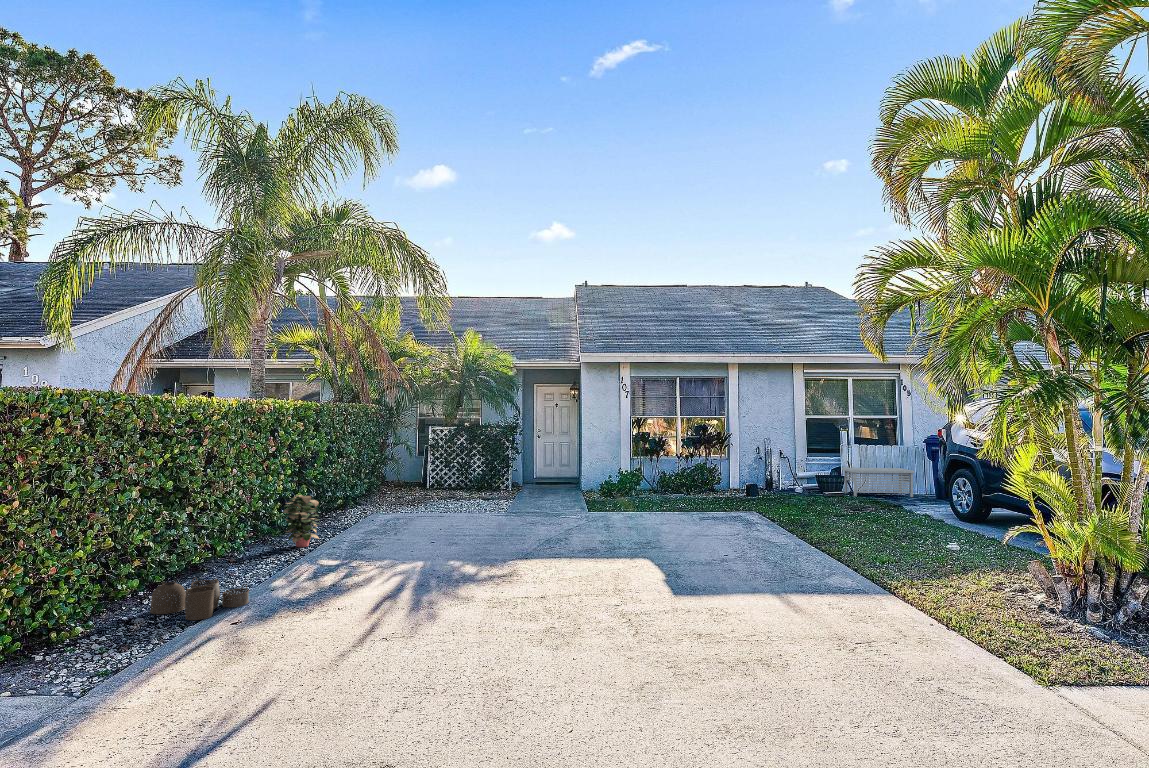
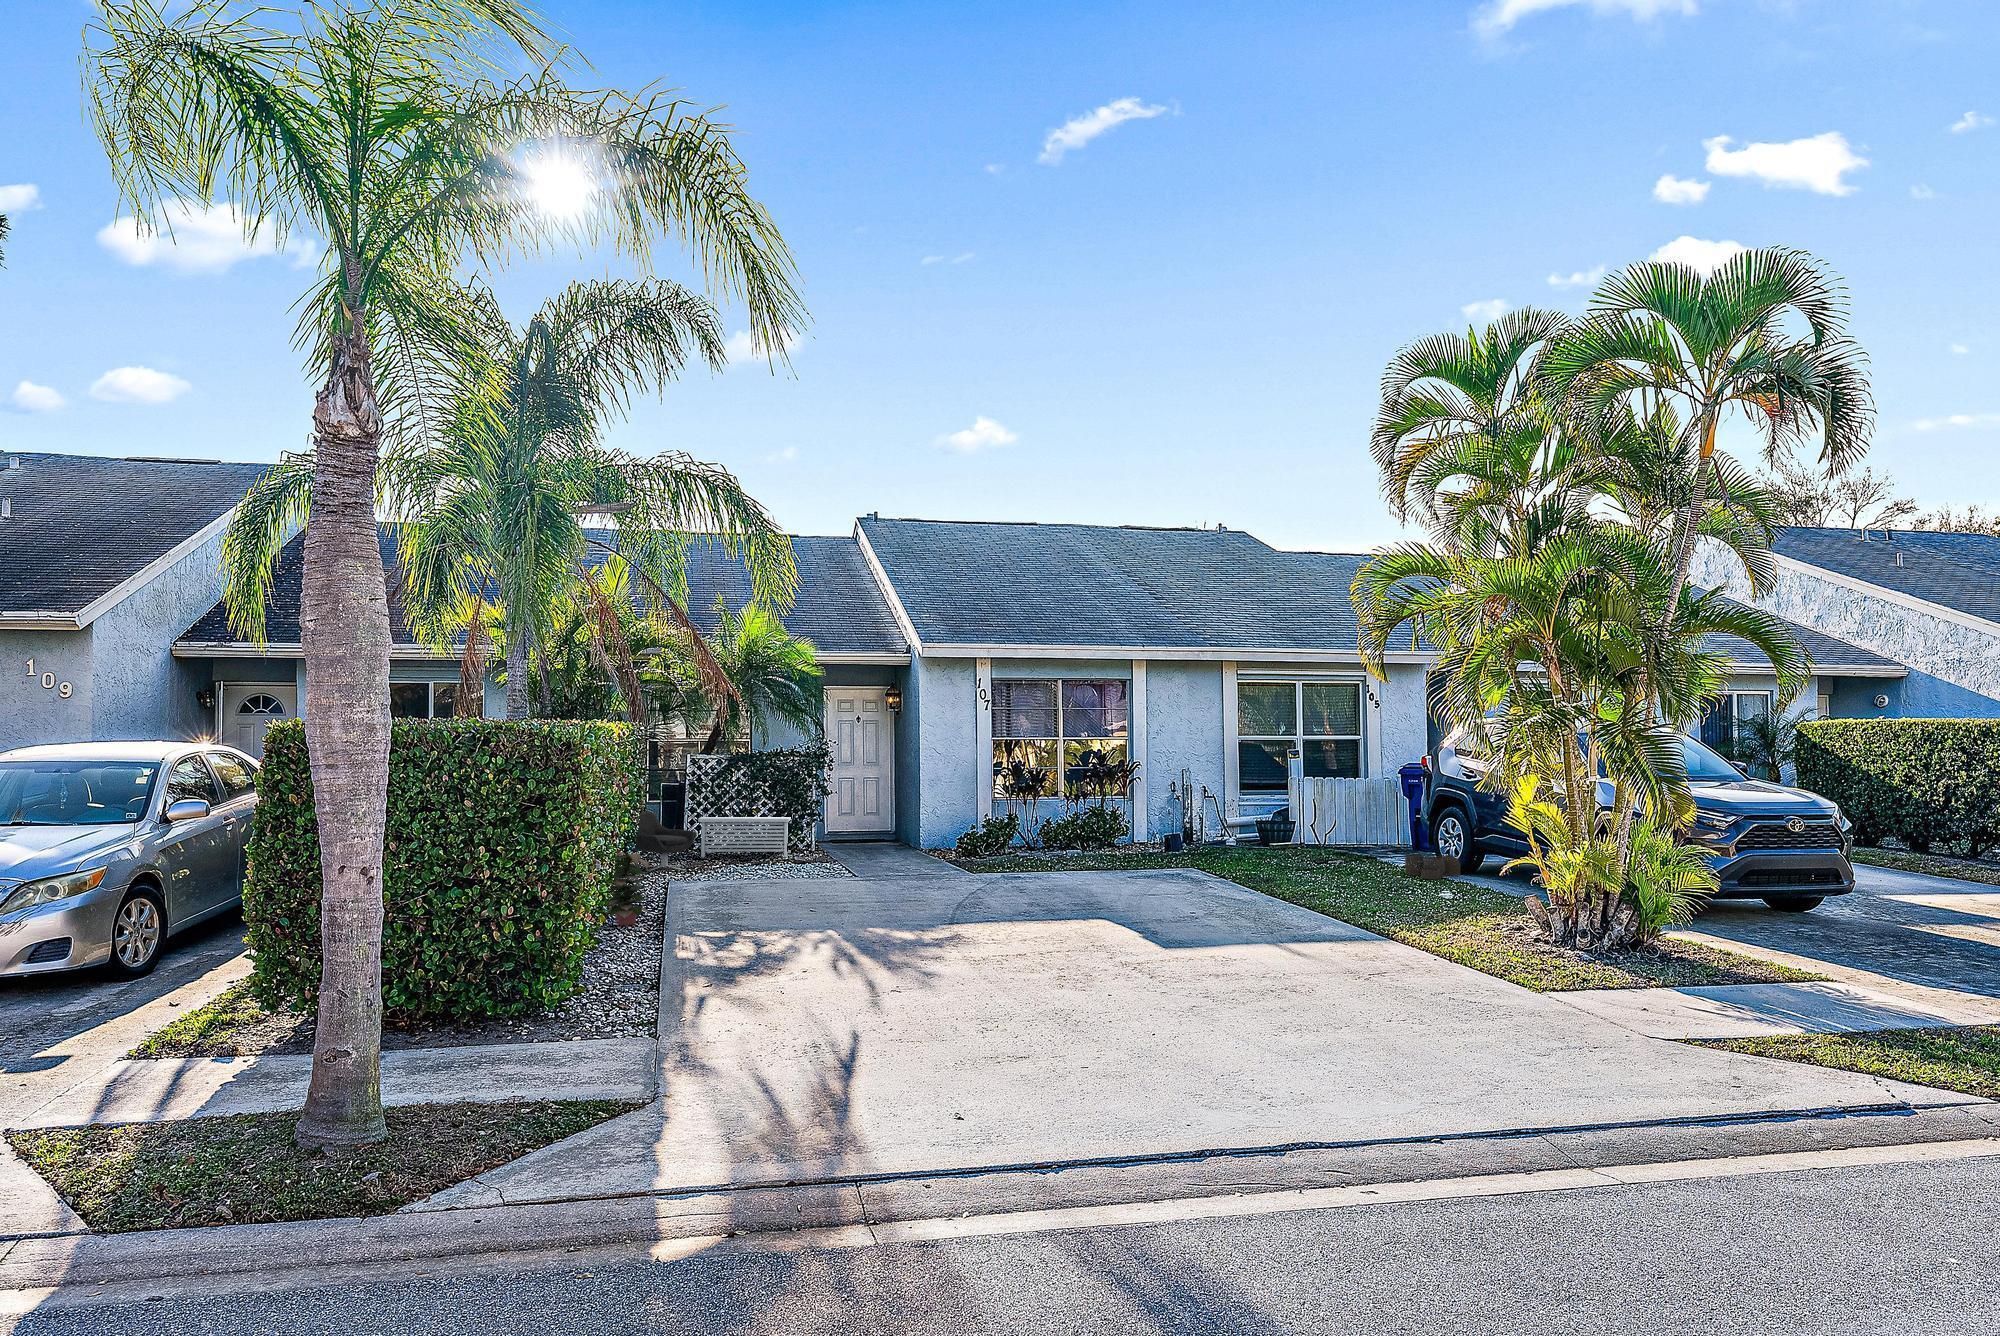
lounge chair: none [374,464,423,502] -> present [634,812,697,871]
storage bench: present [842,467,914,497] -> present [698,817,791,858]
woven basket: present [150,578,249,620] -> present [1405,852,1460,879]

